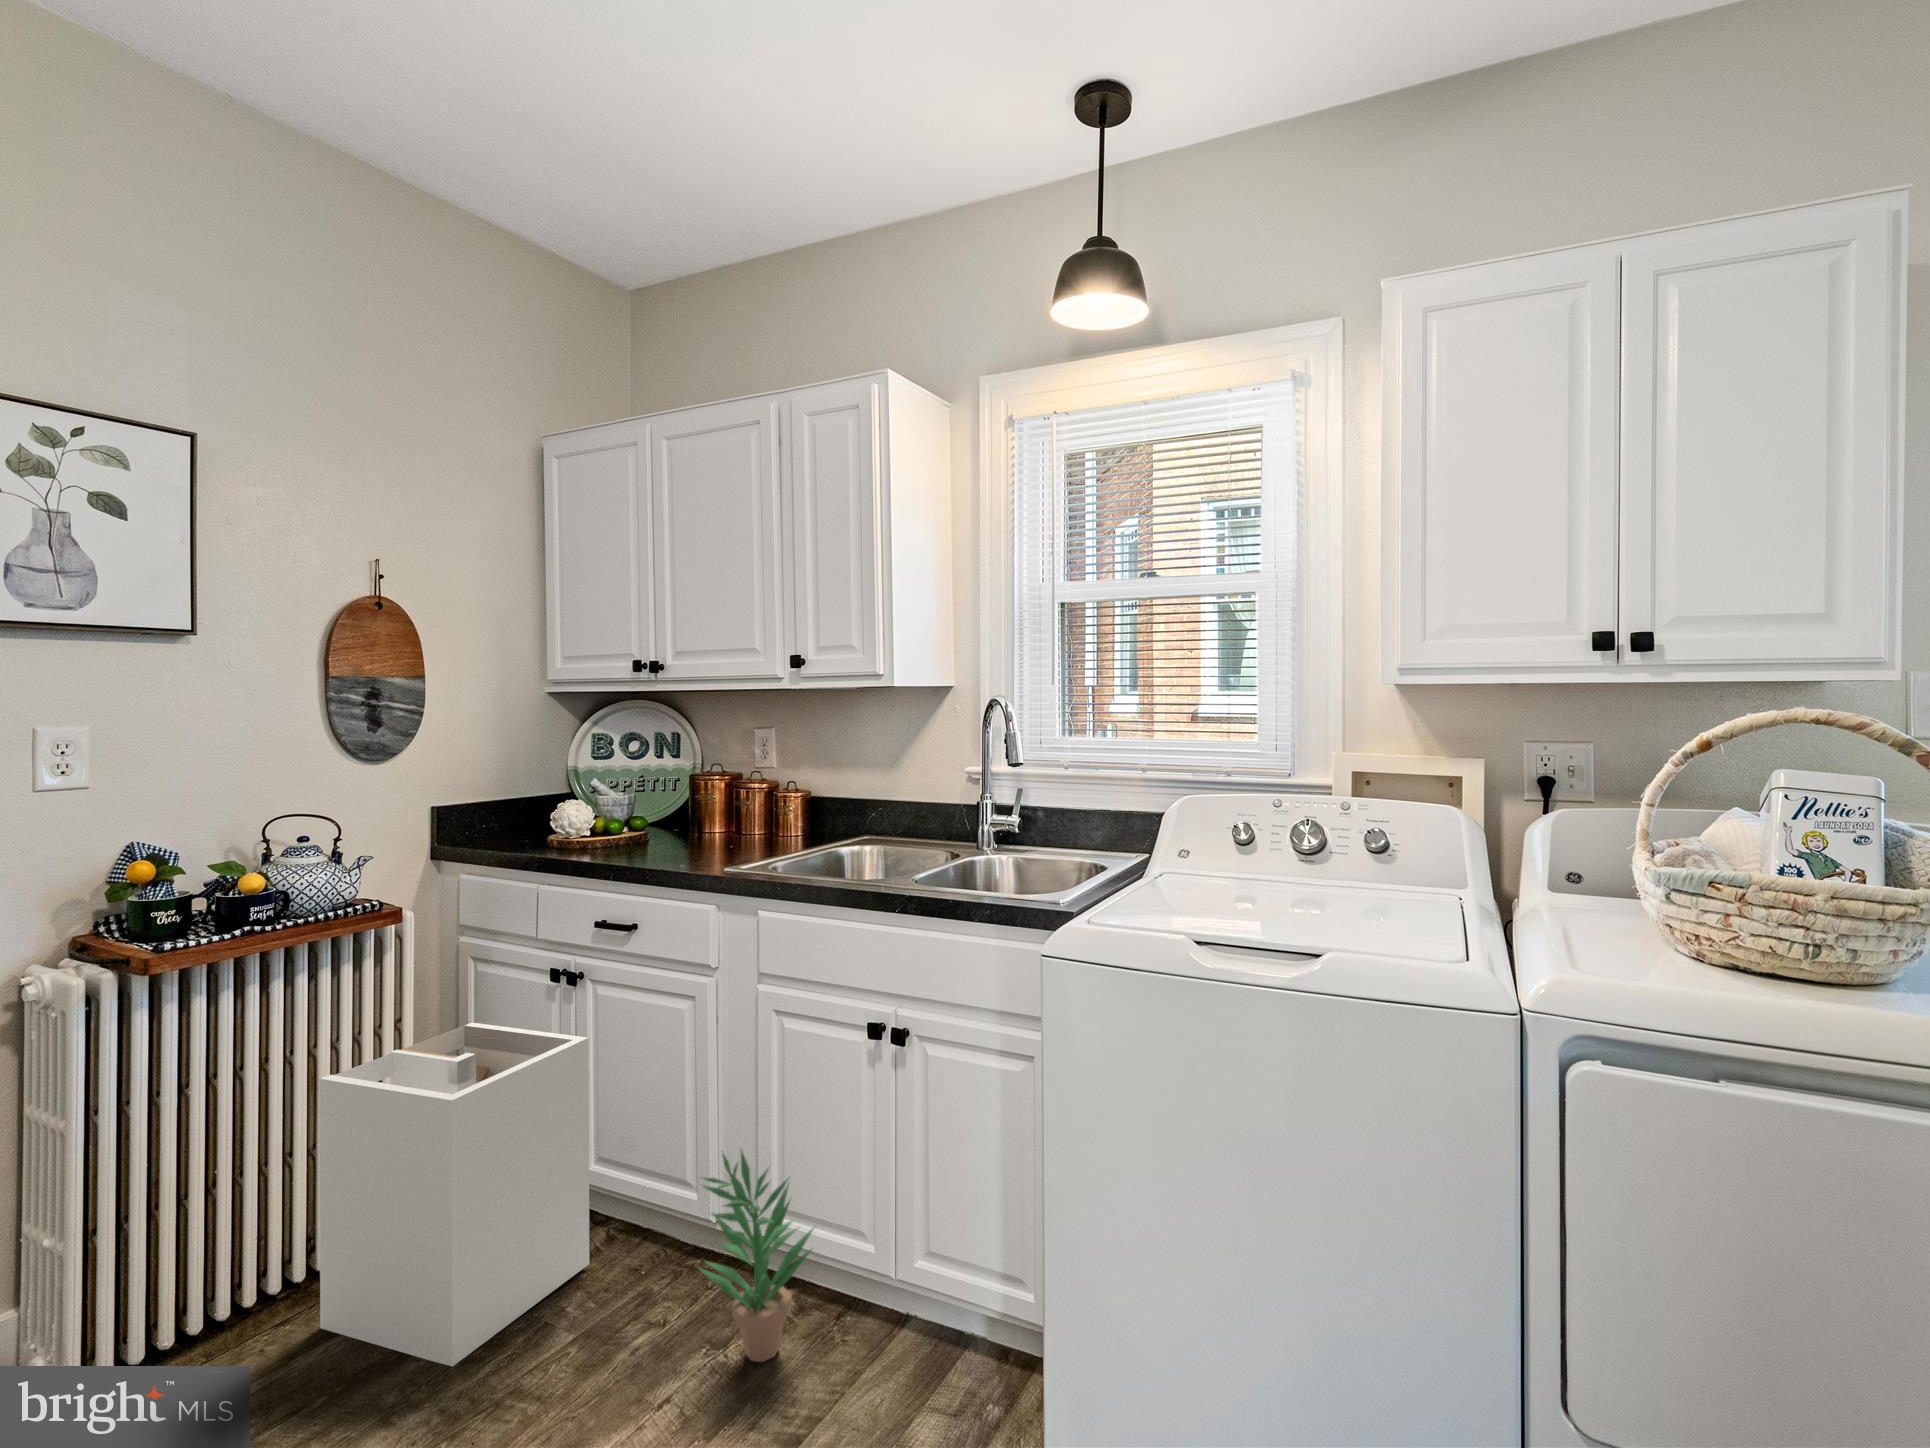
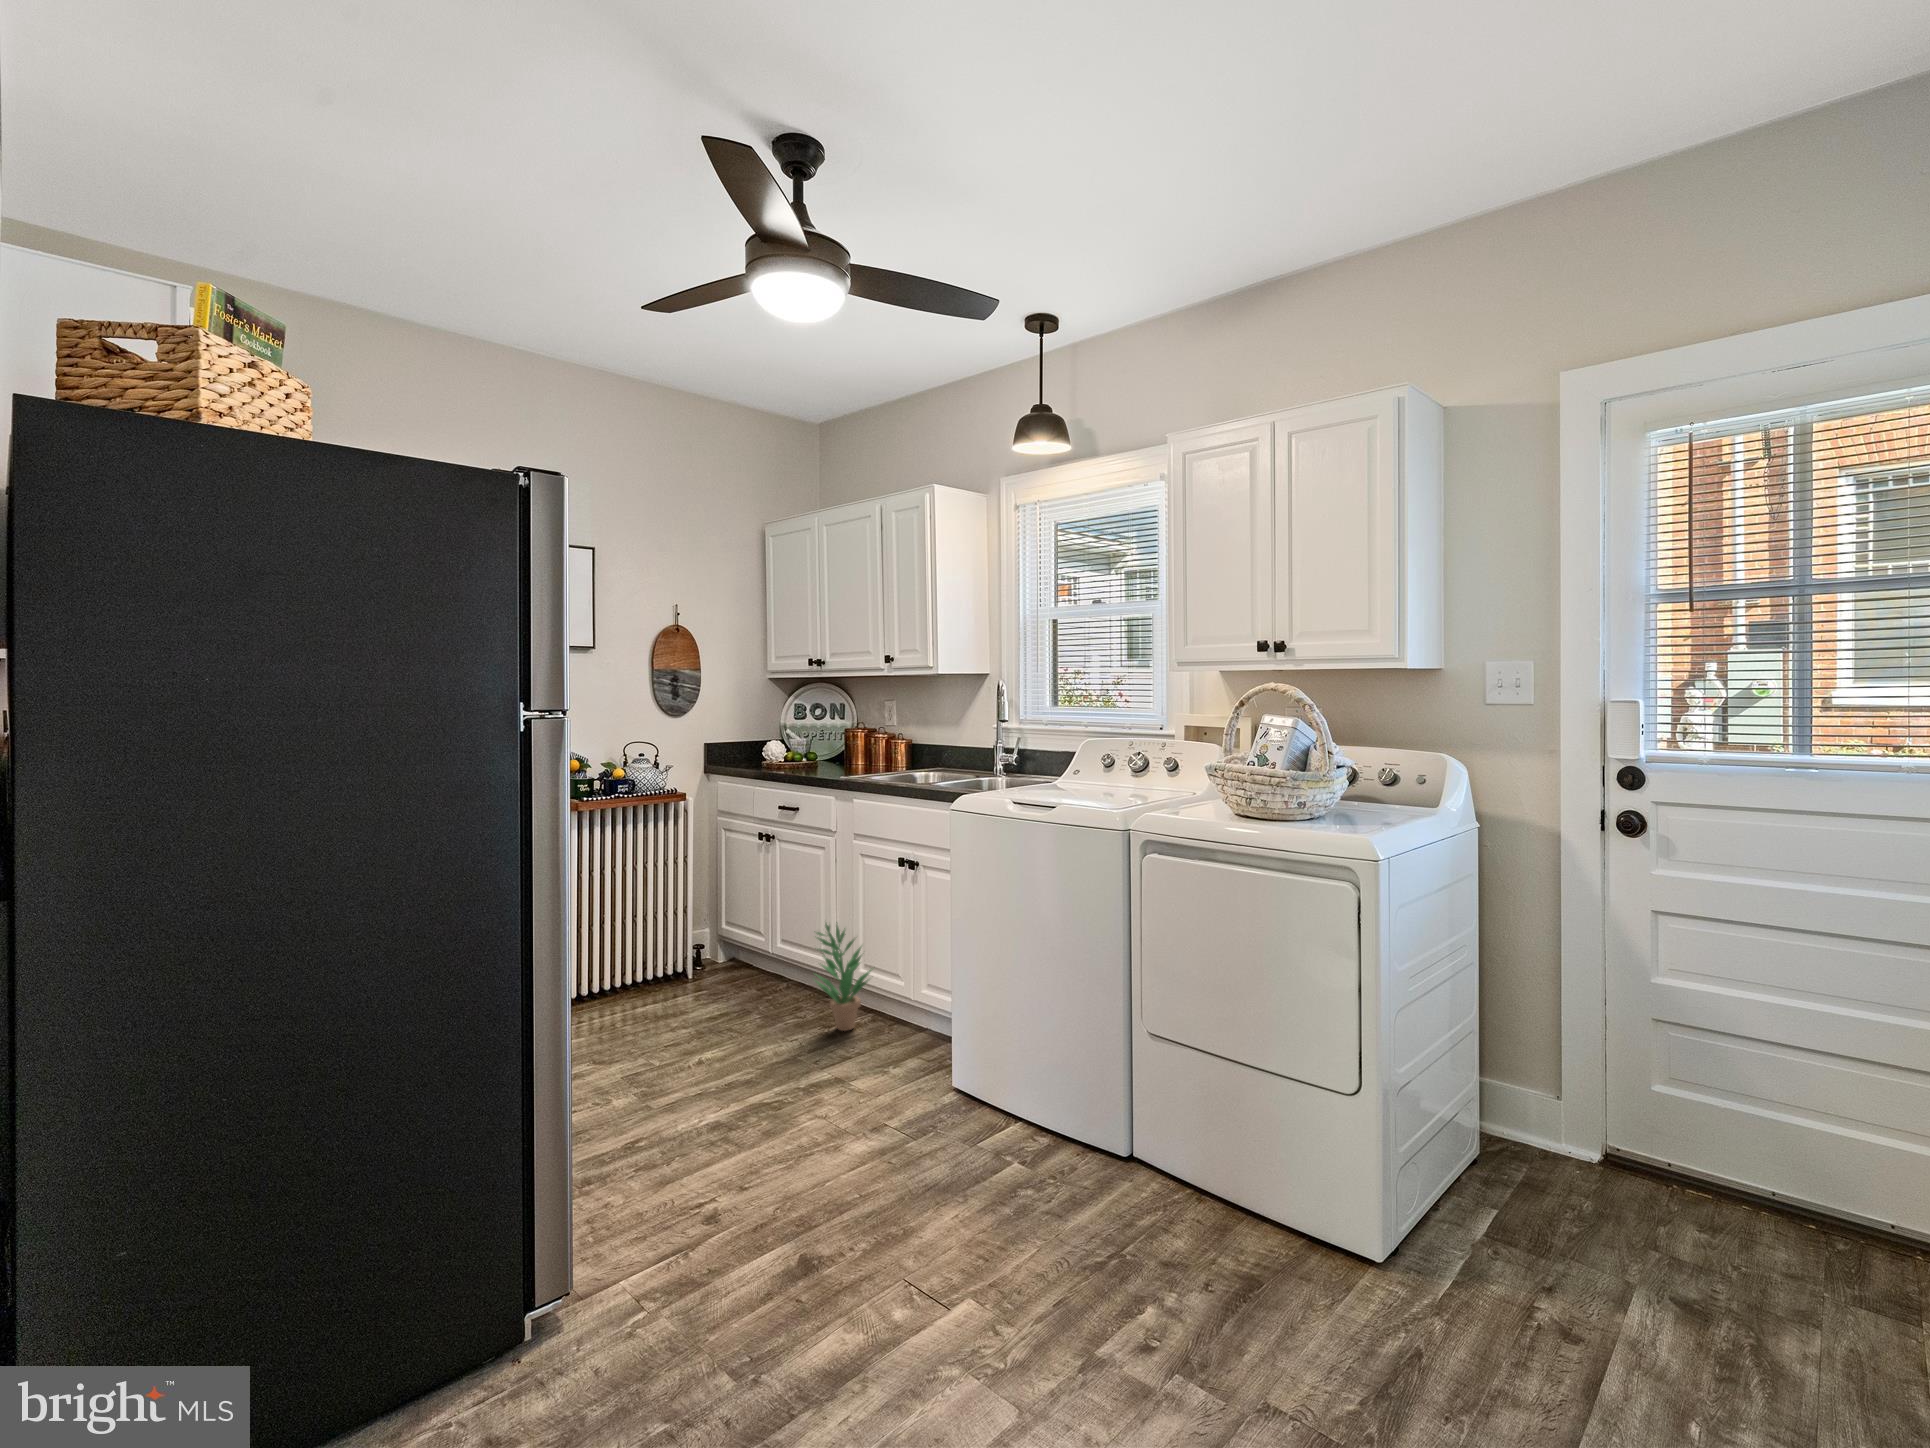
laundry hamper: present [320,1023,589,1366] -> none [643,859,774,1016]

